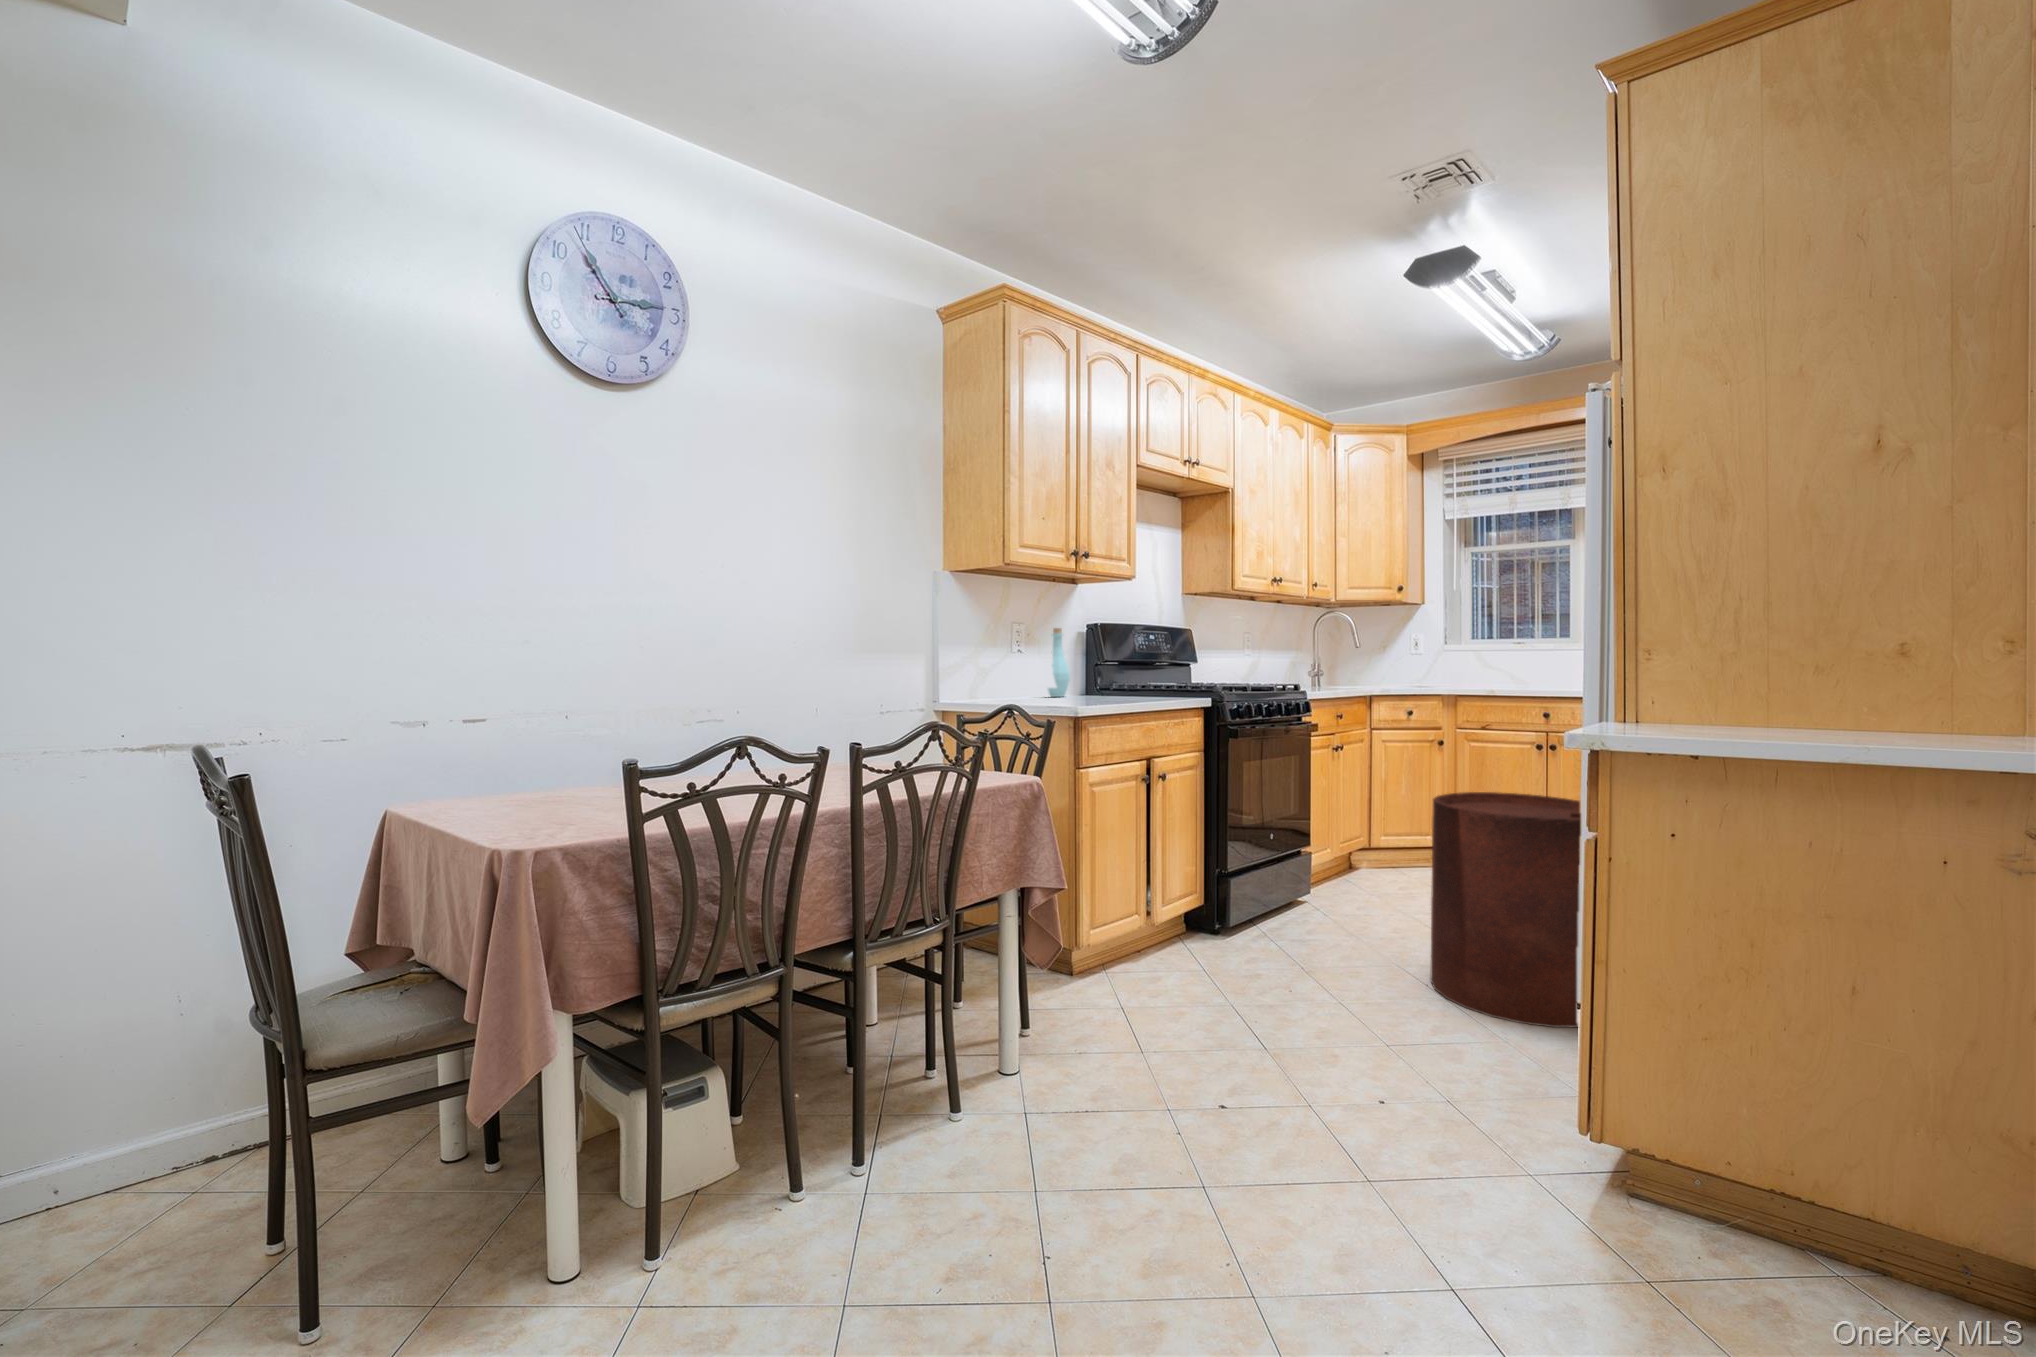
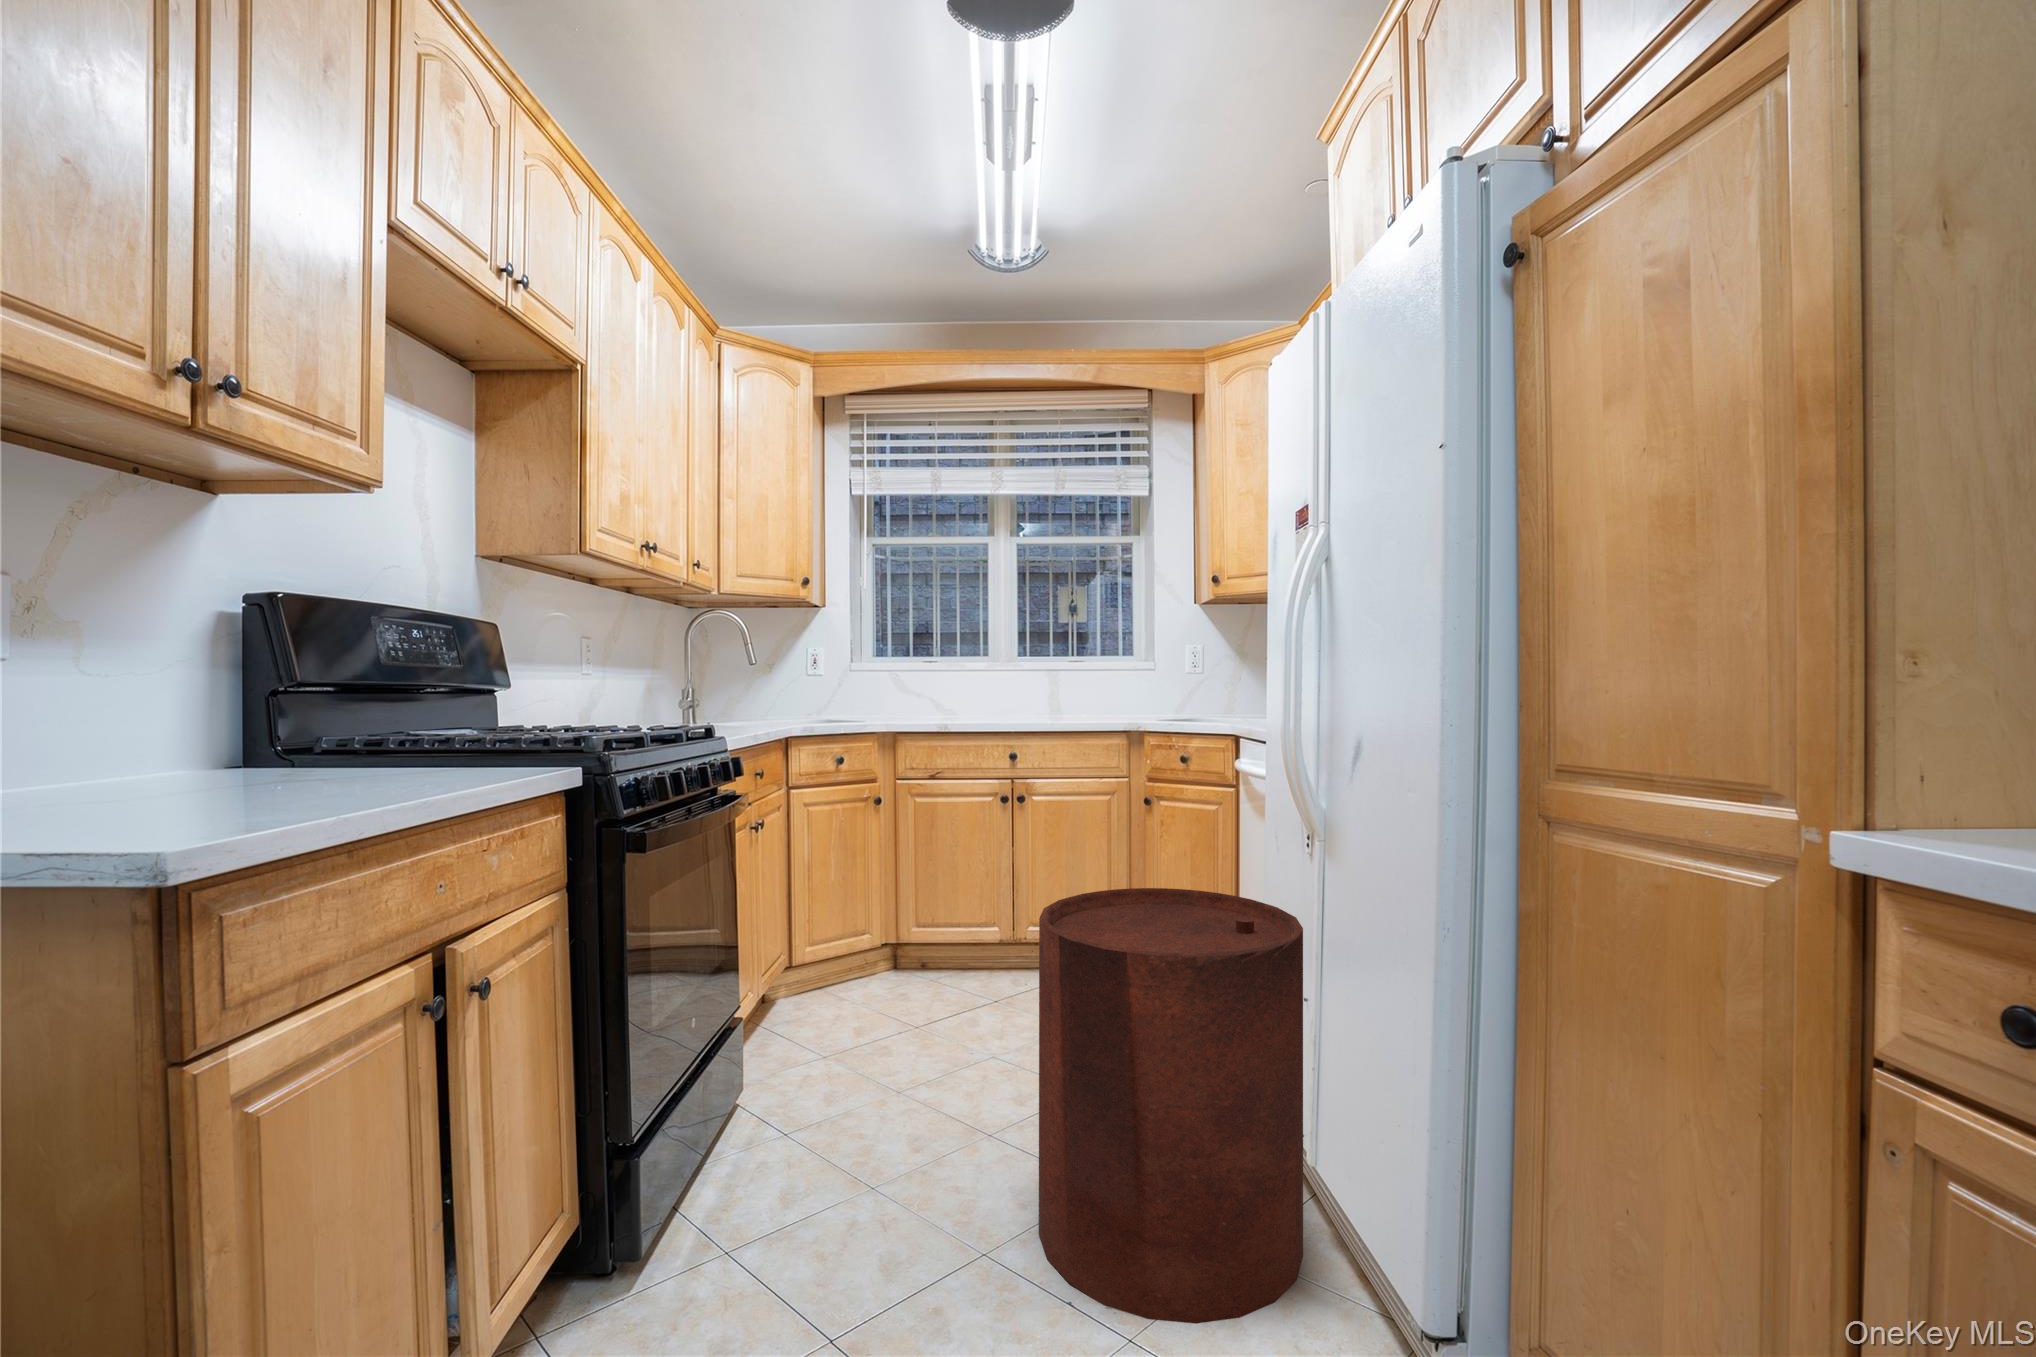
bottle: present [1048,628,1070,697] -> none [58,589,159,791]

